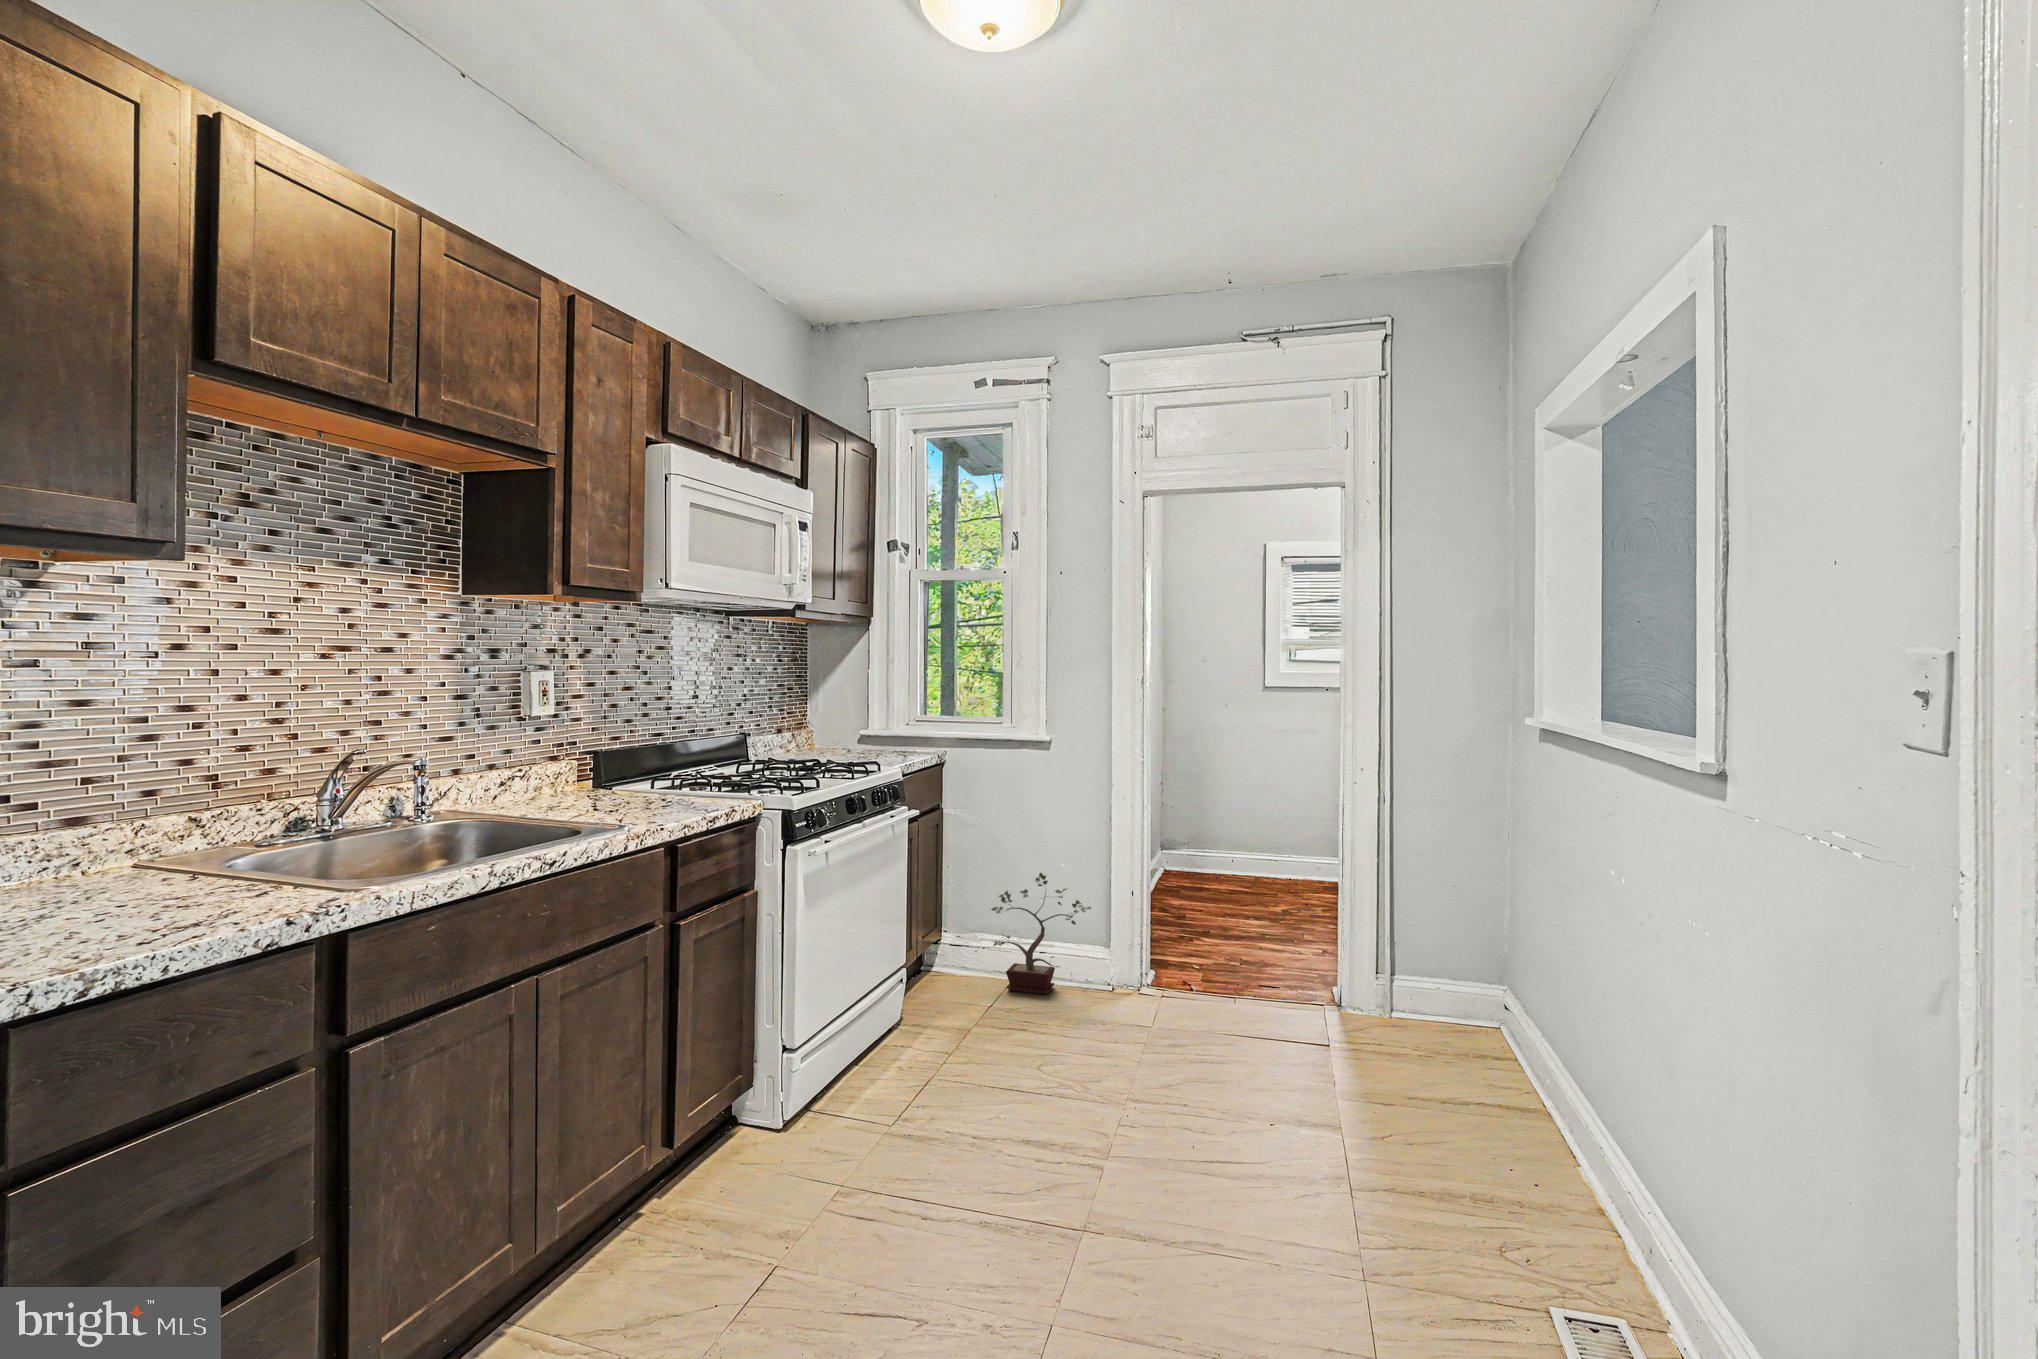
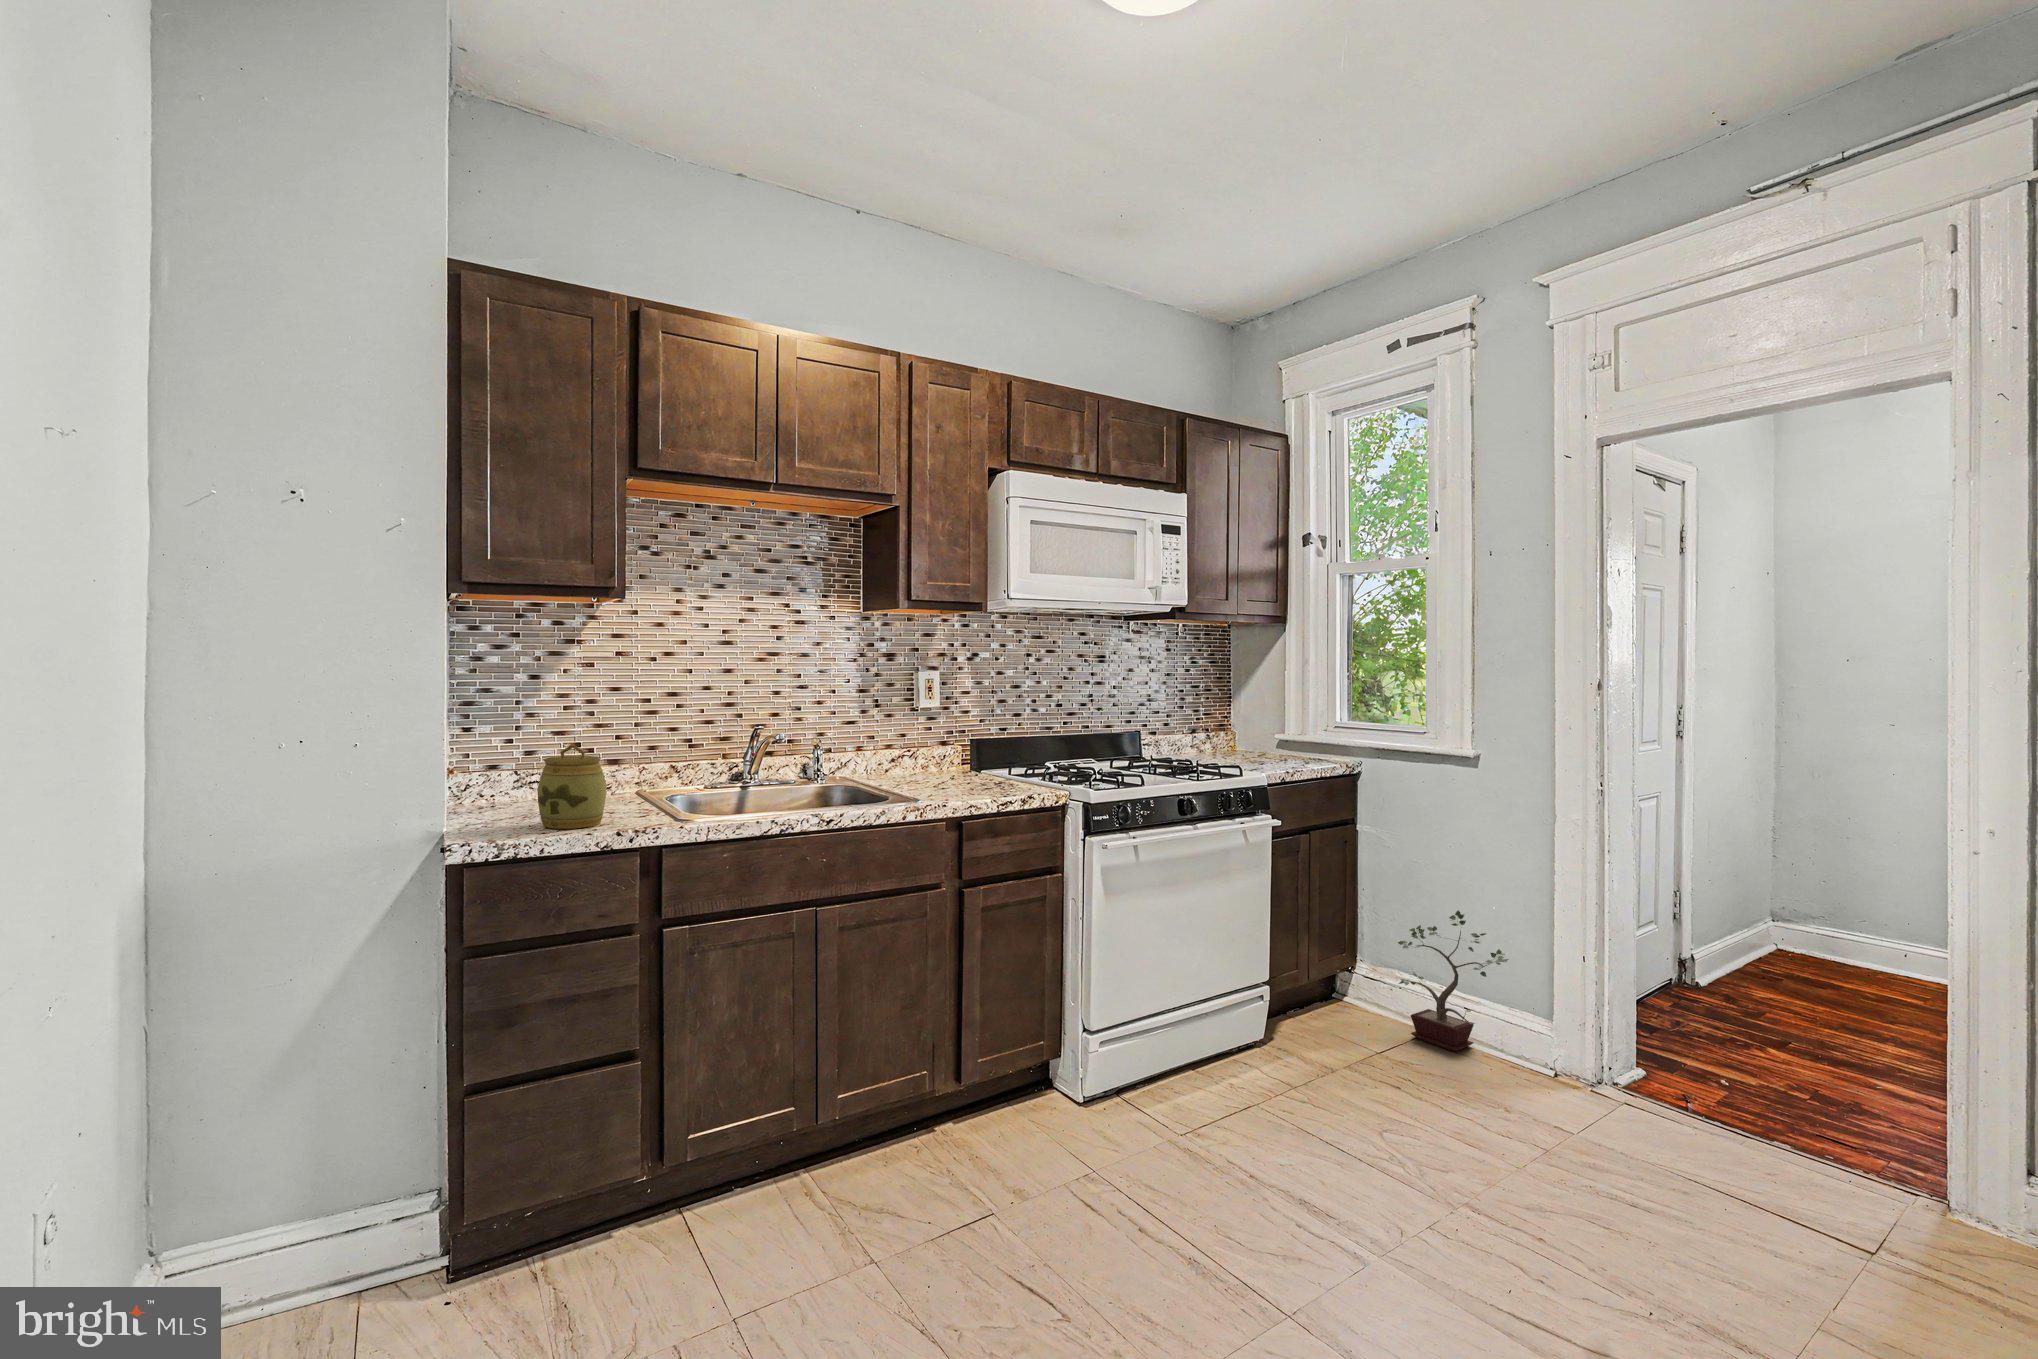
jar: none [105,790,236,932] -> present [537,744,606,829]

